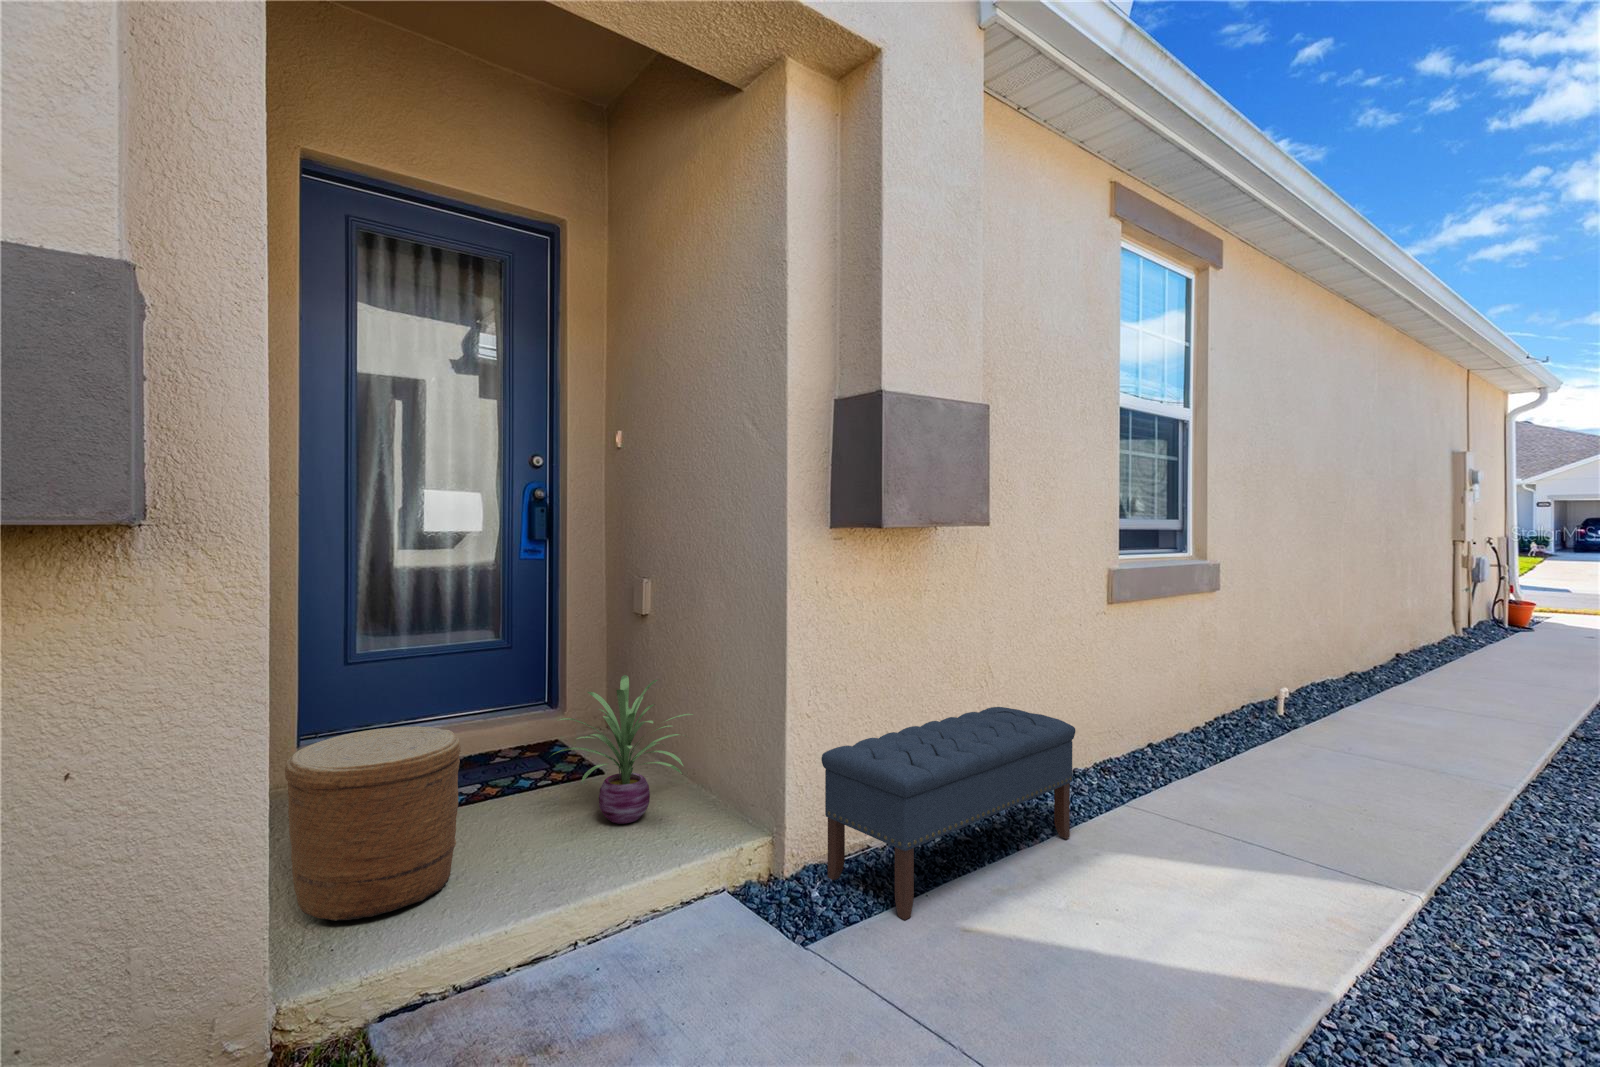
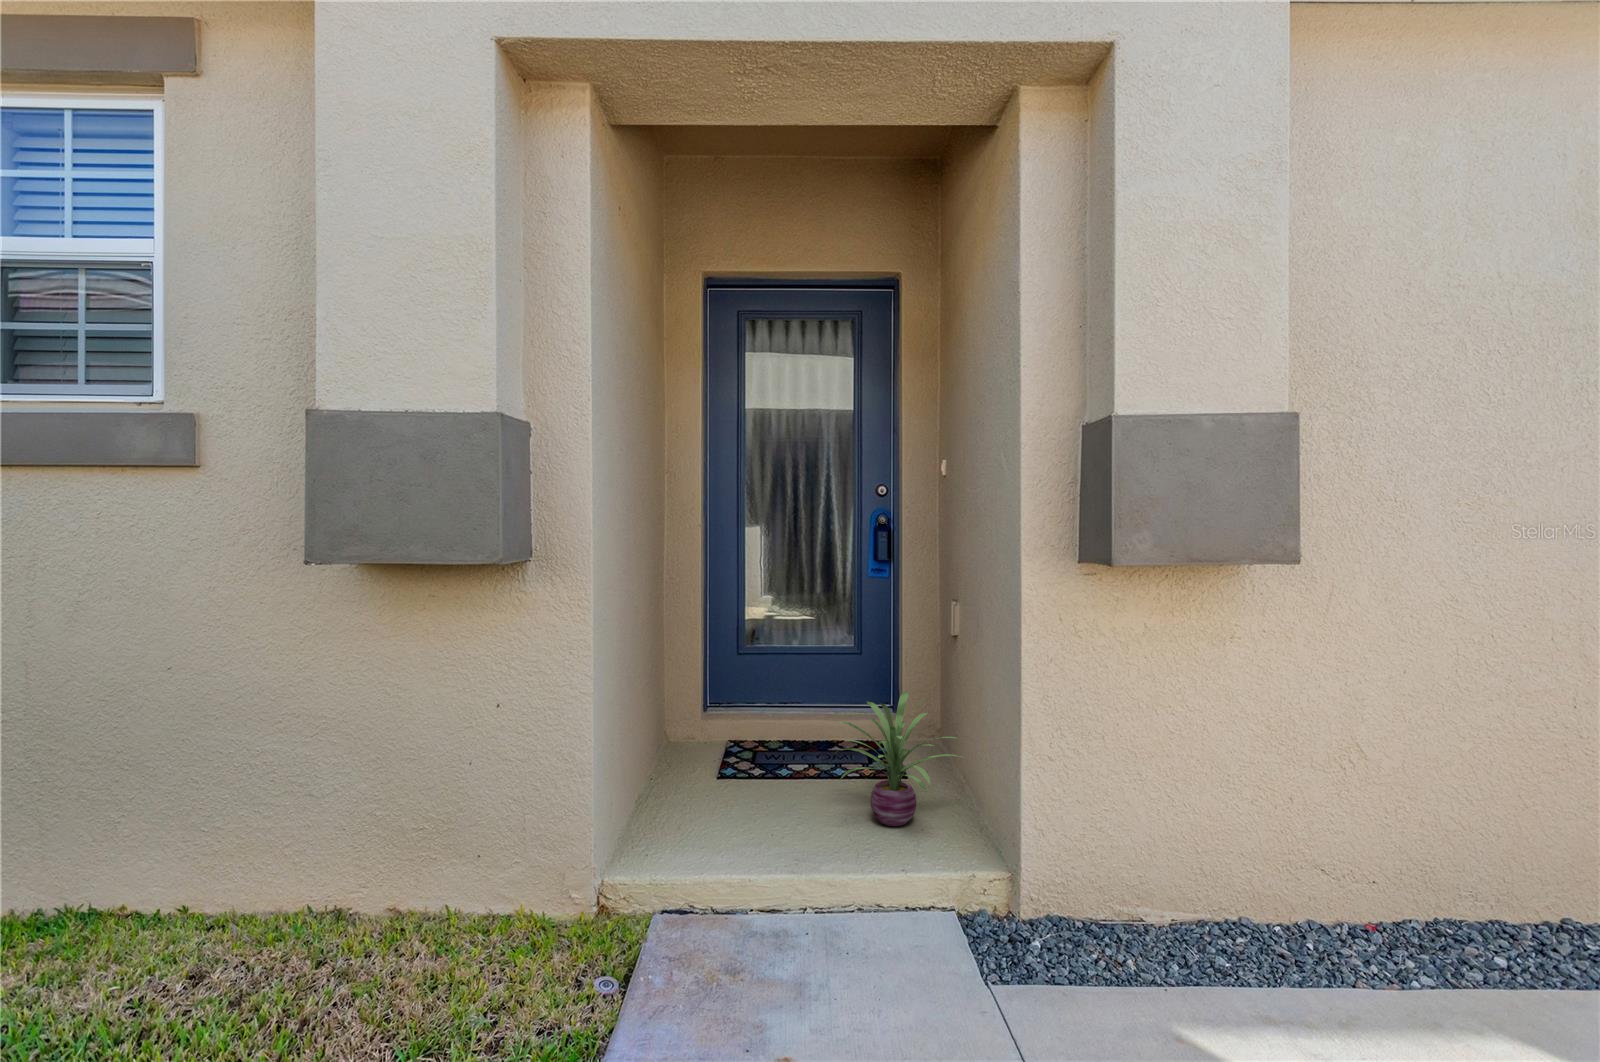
bench: present [821,707,1075,920] -> none [1065,799,1458,999]
woven basket: present [285,726,461,921] -> none [635,706,750,841]

